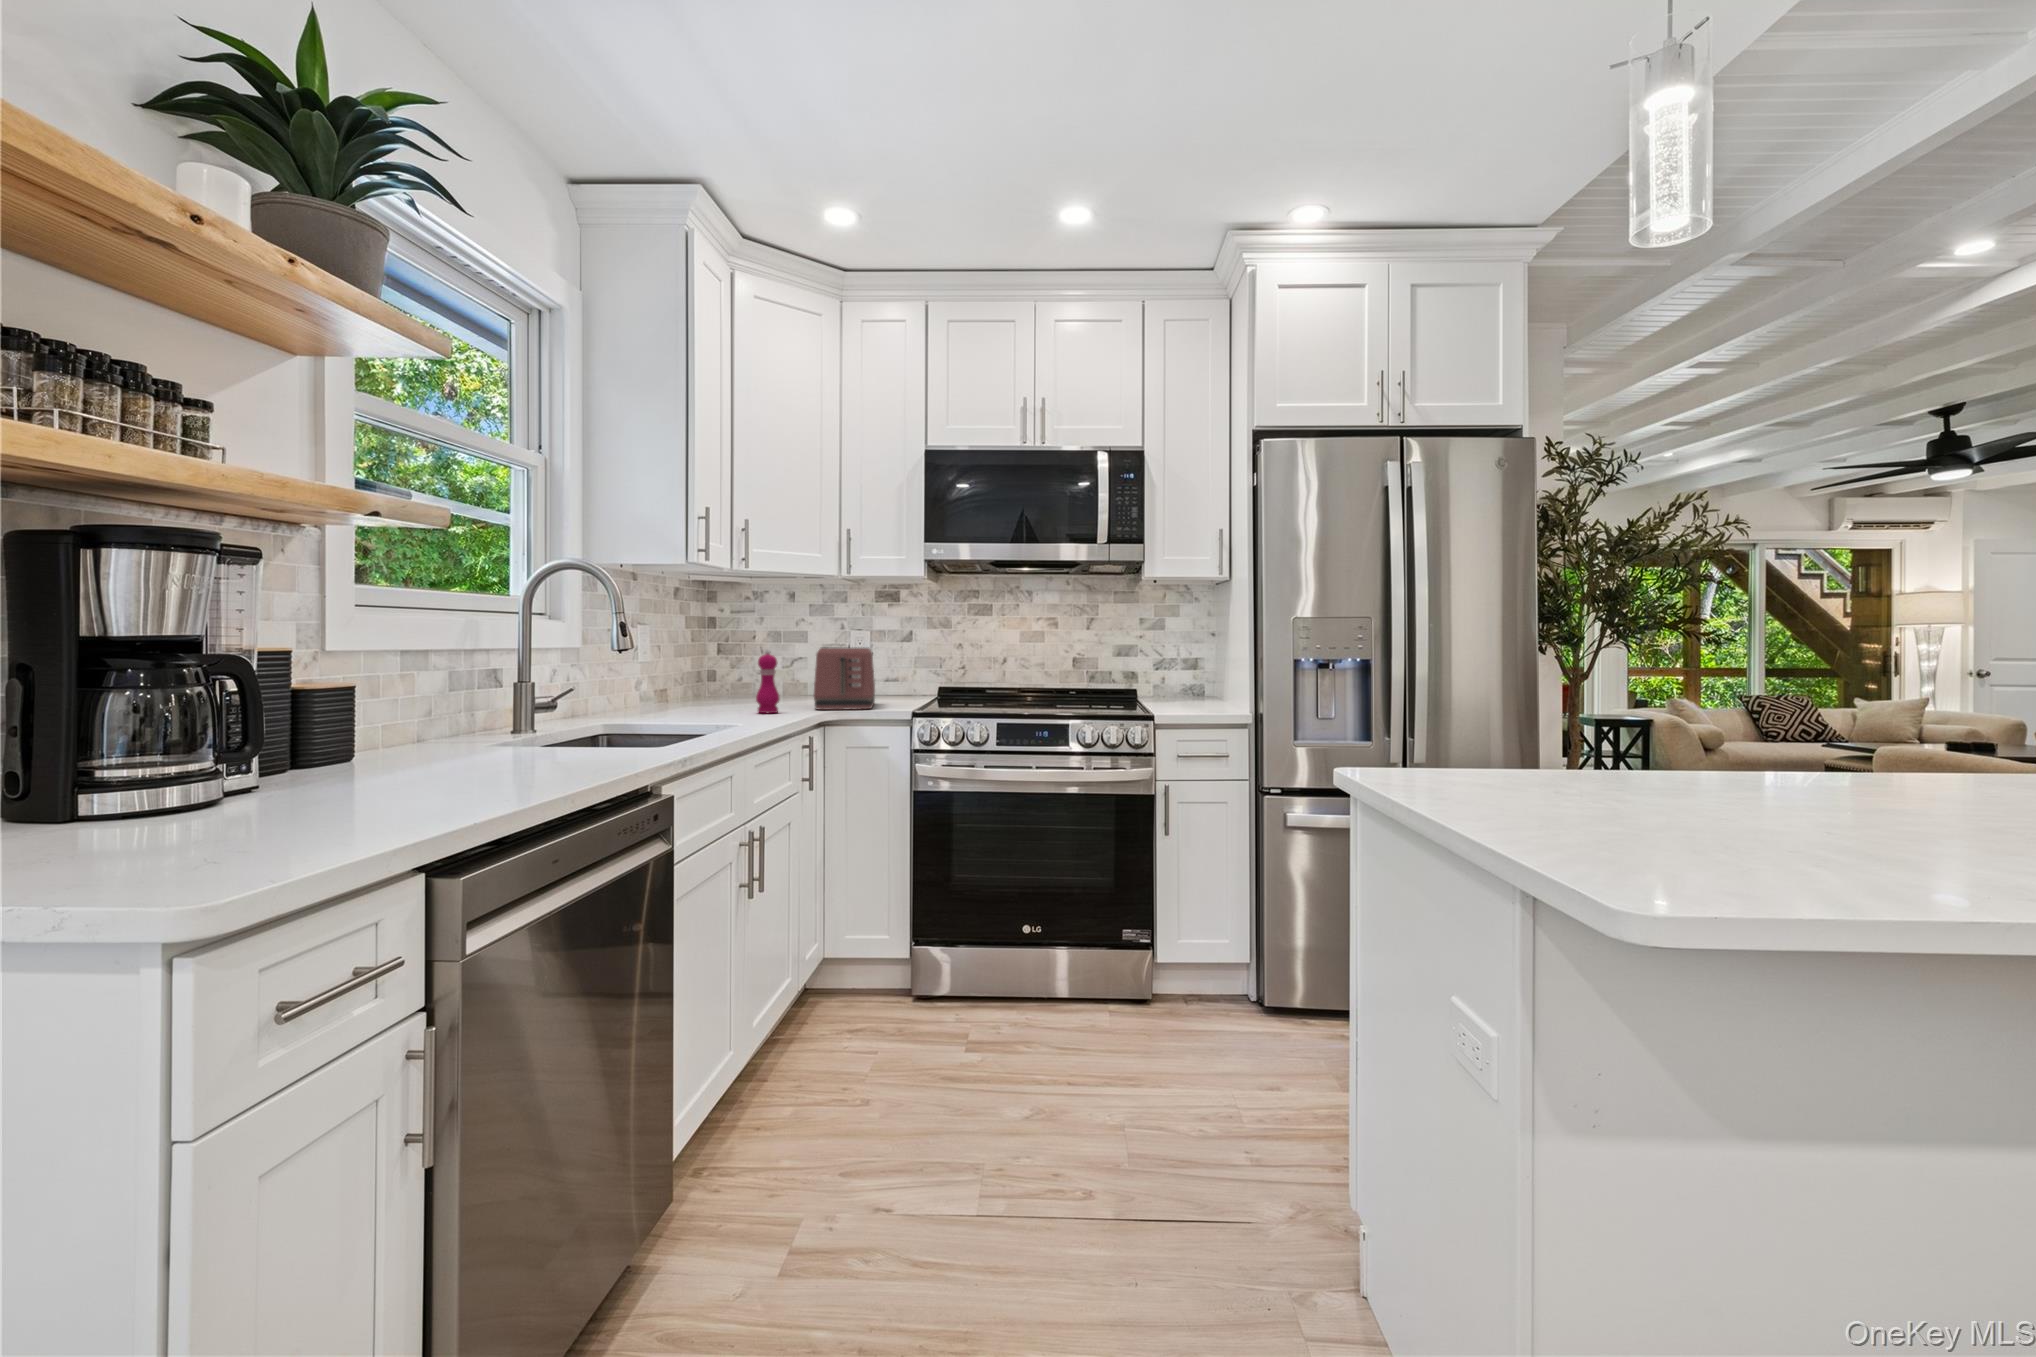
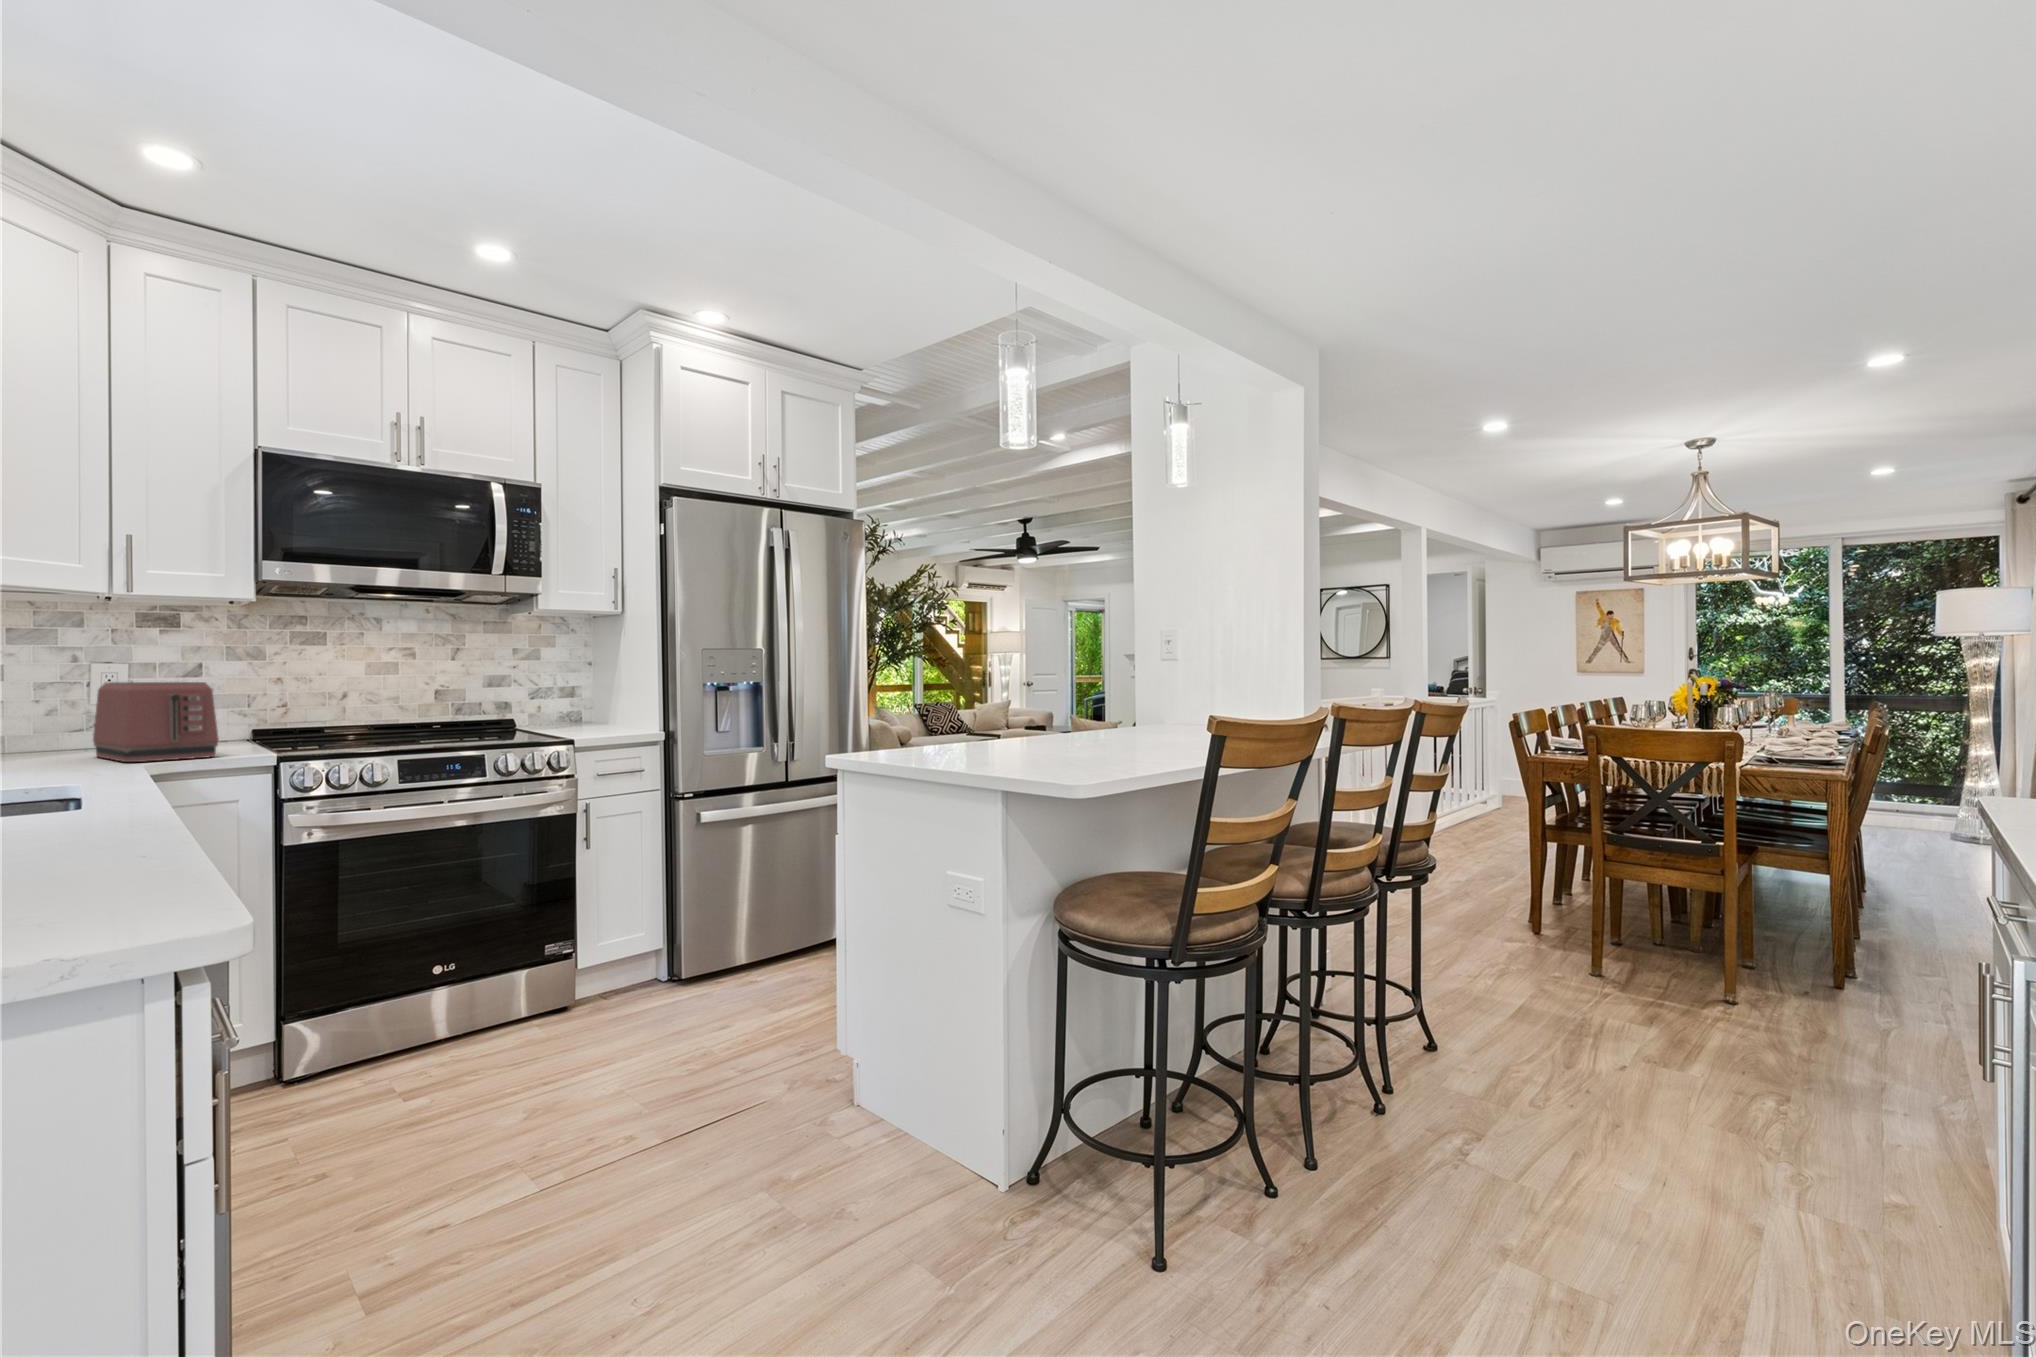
pepper mill: present [756,650,780,713] -> none [41,687,84,772]

